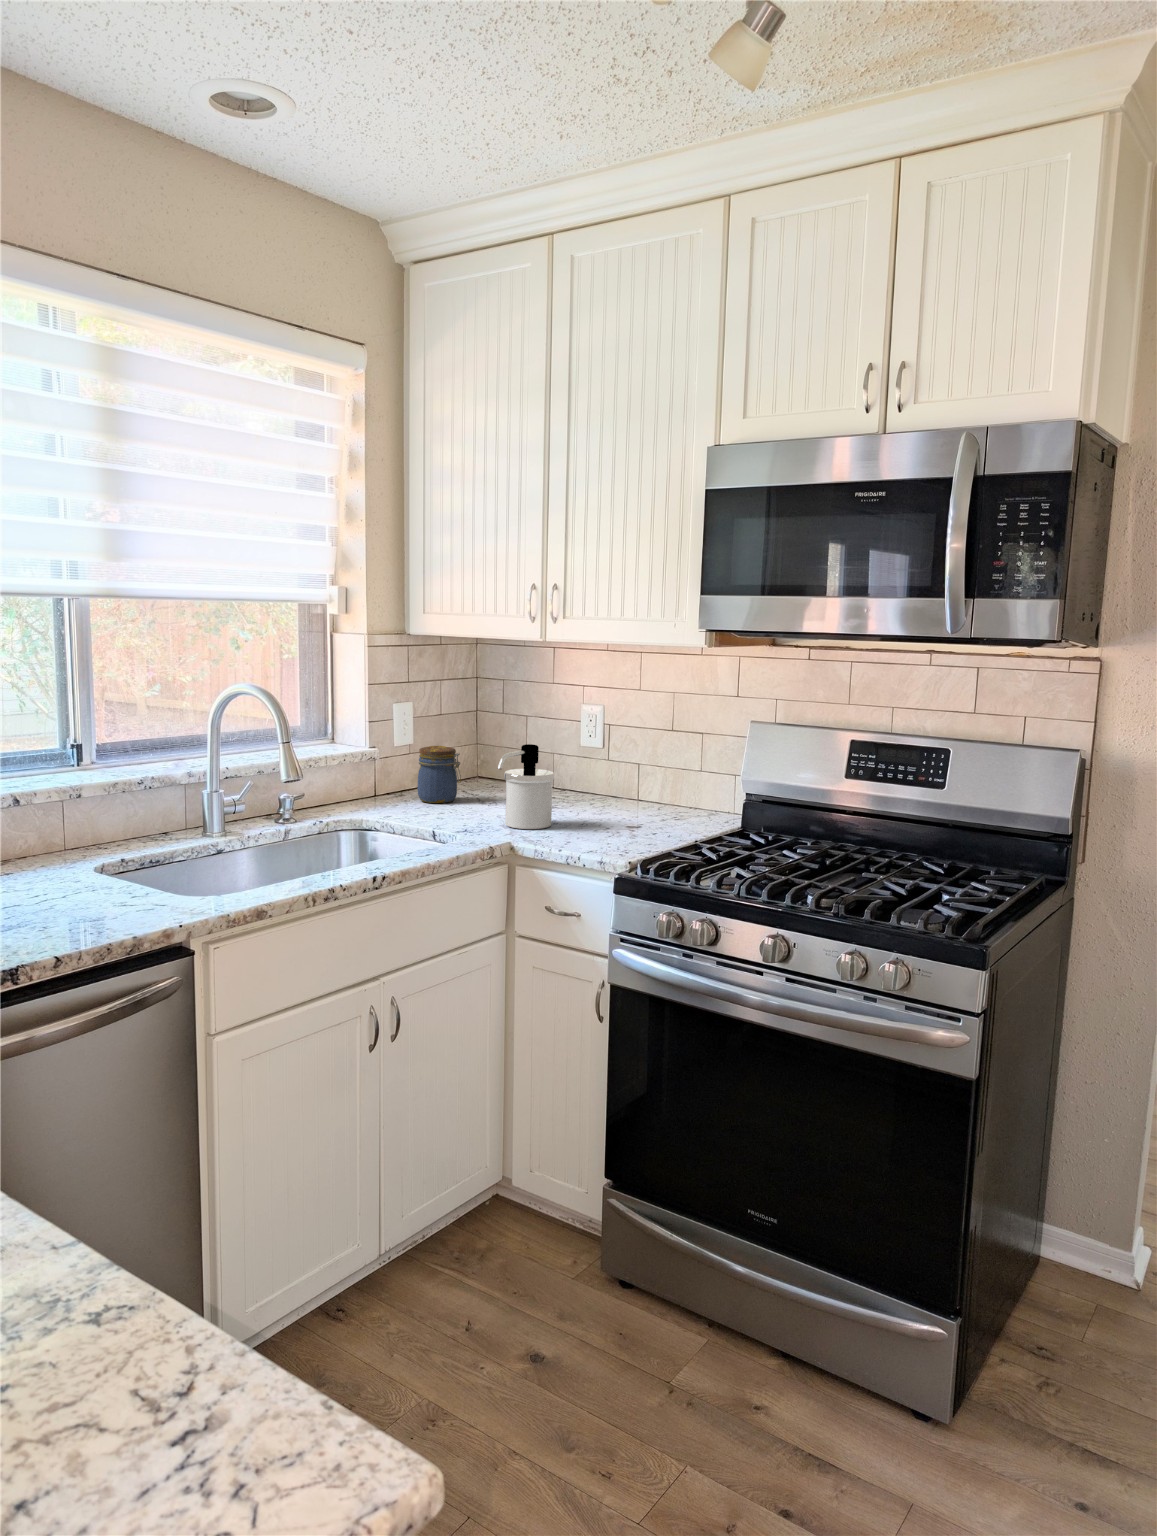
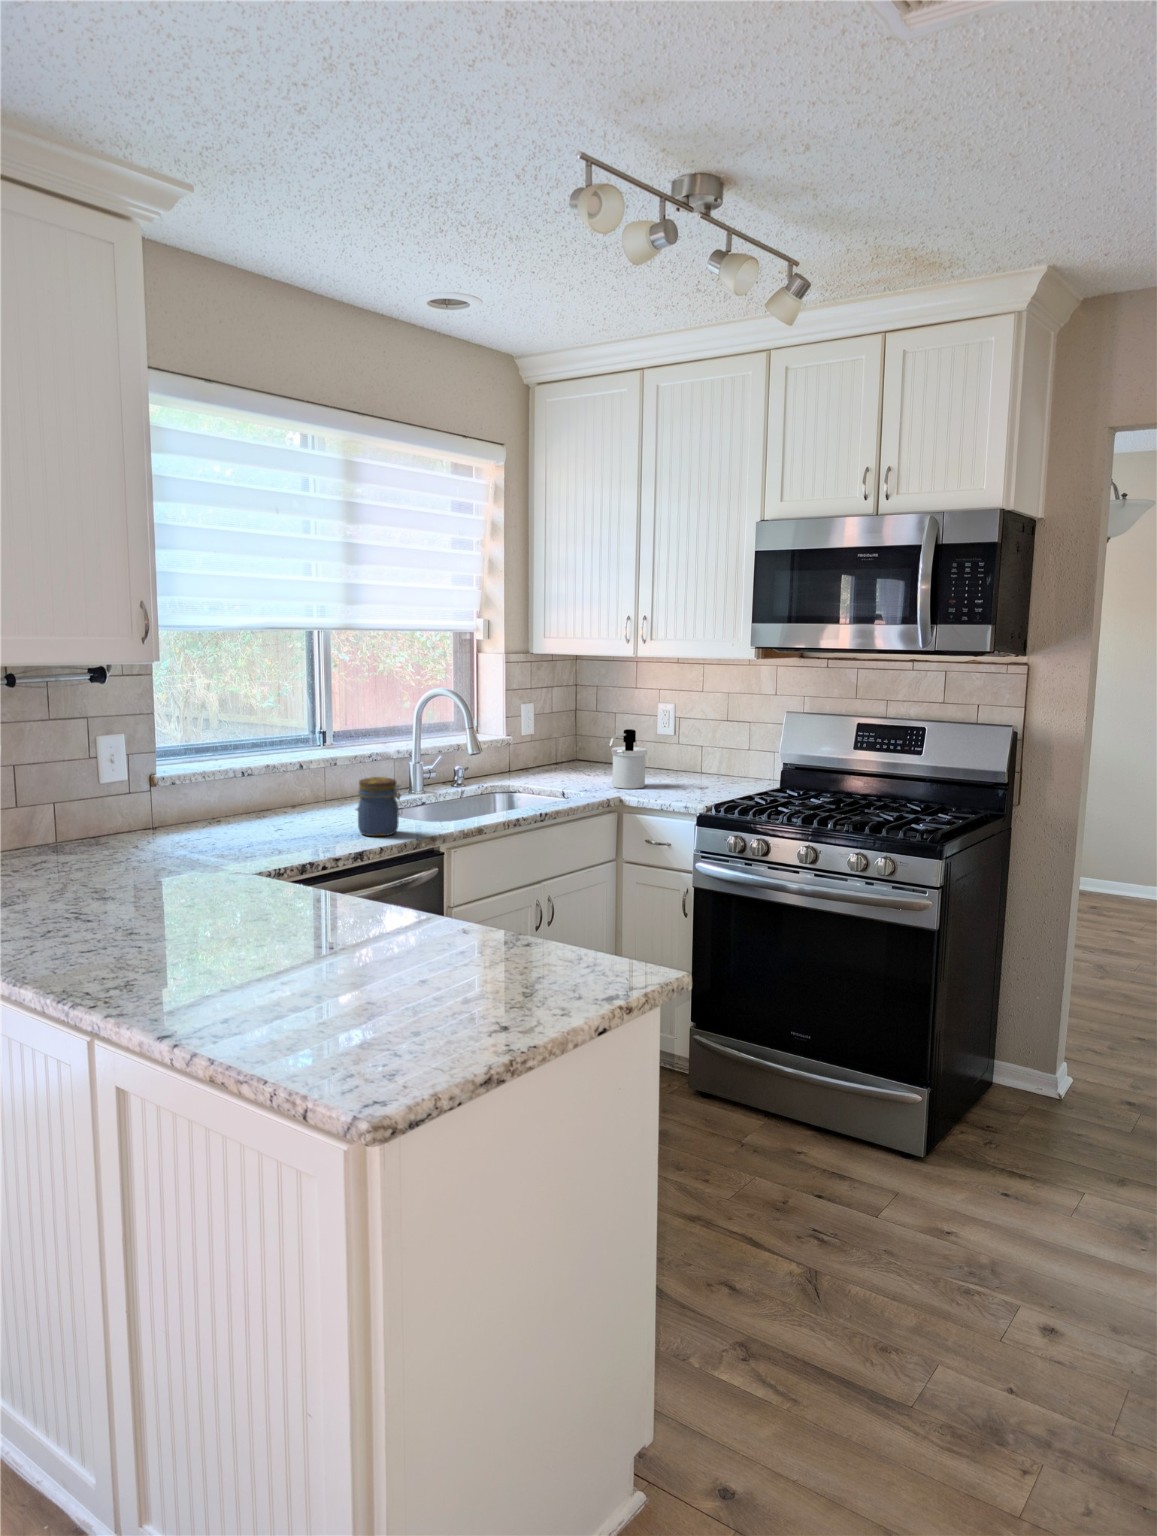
jar: present [418,746,461,803] -> present [358,777,402,836]

